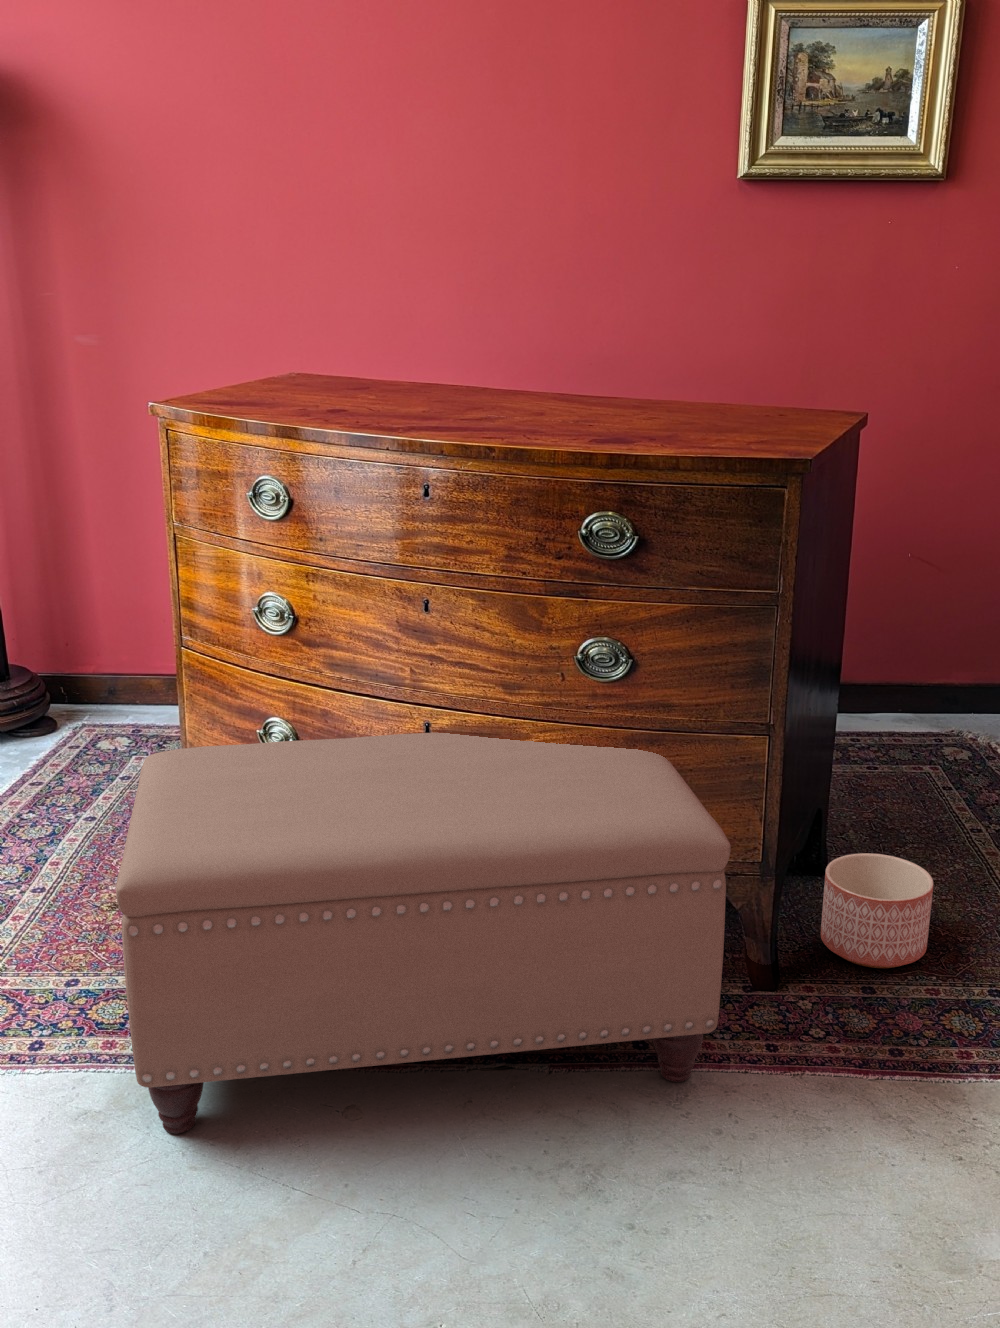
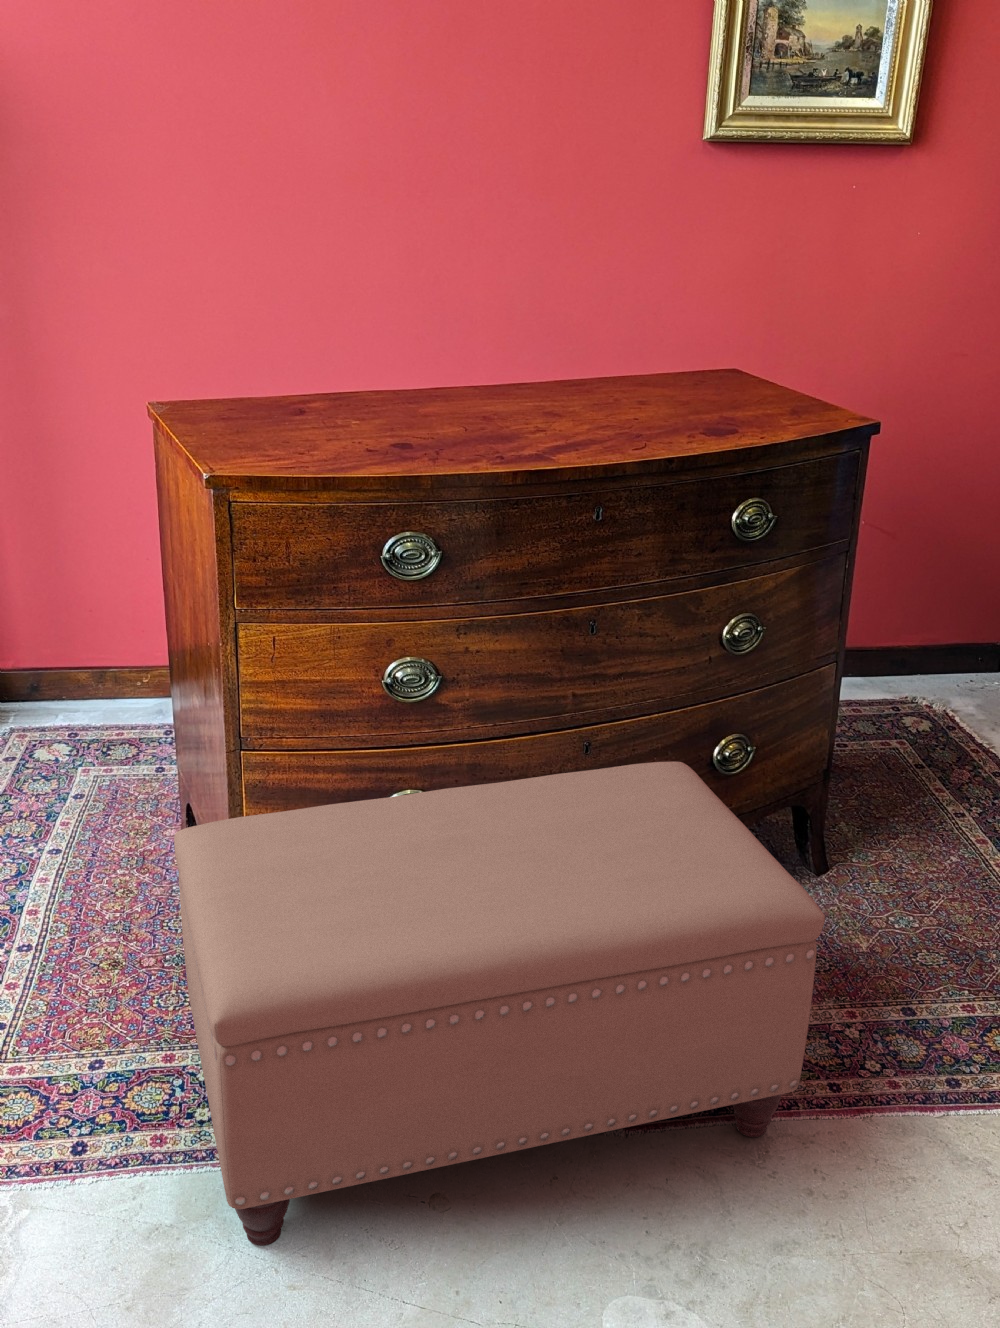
planter: present [821,853,933,968] -> none [850,868,965,986]

